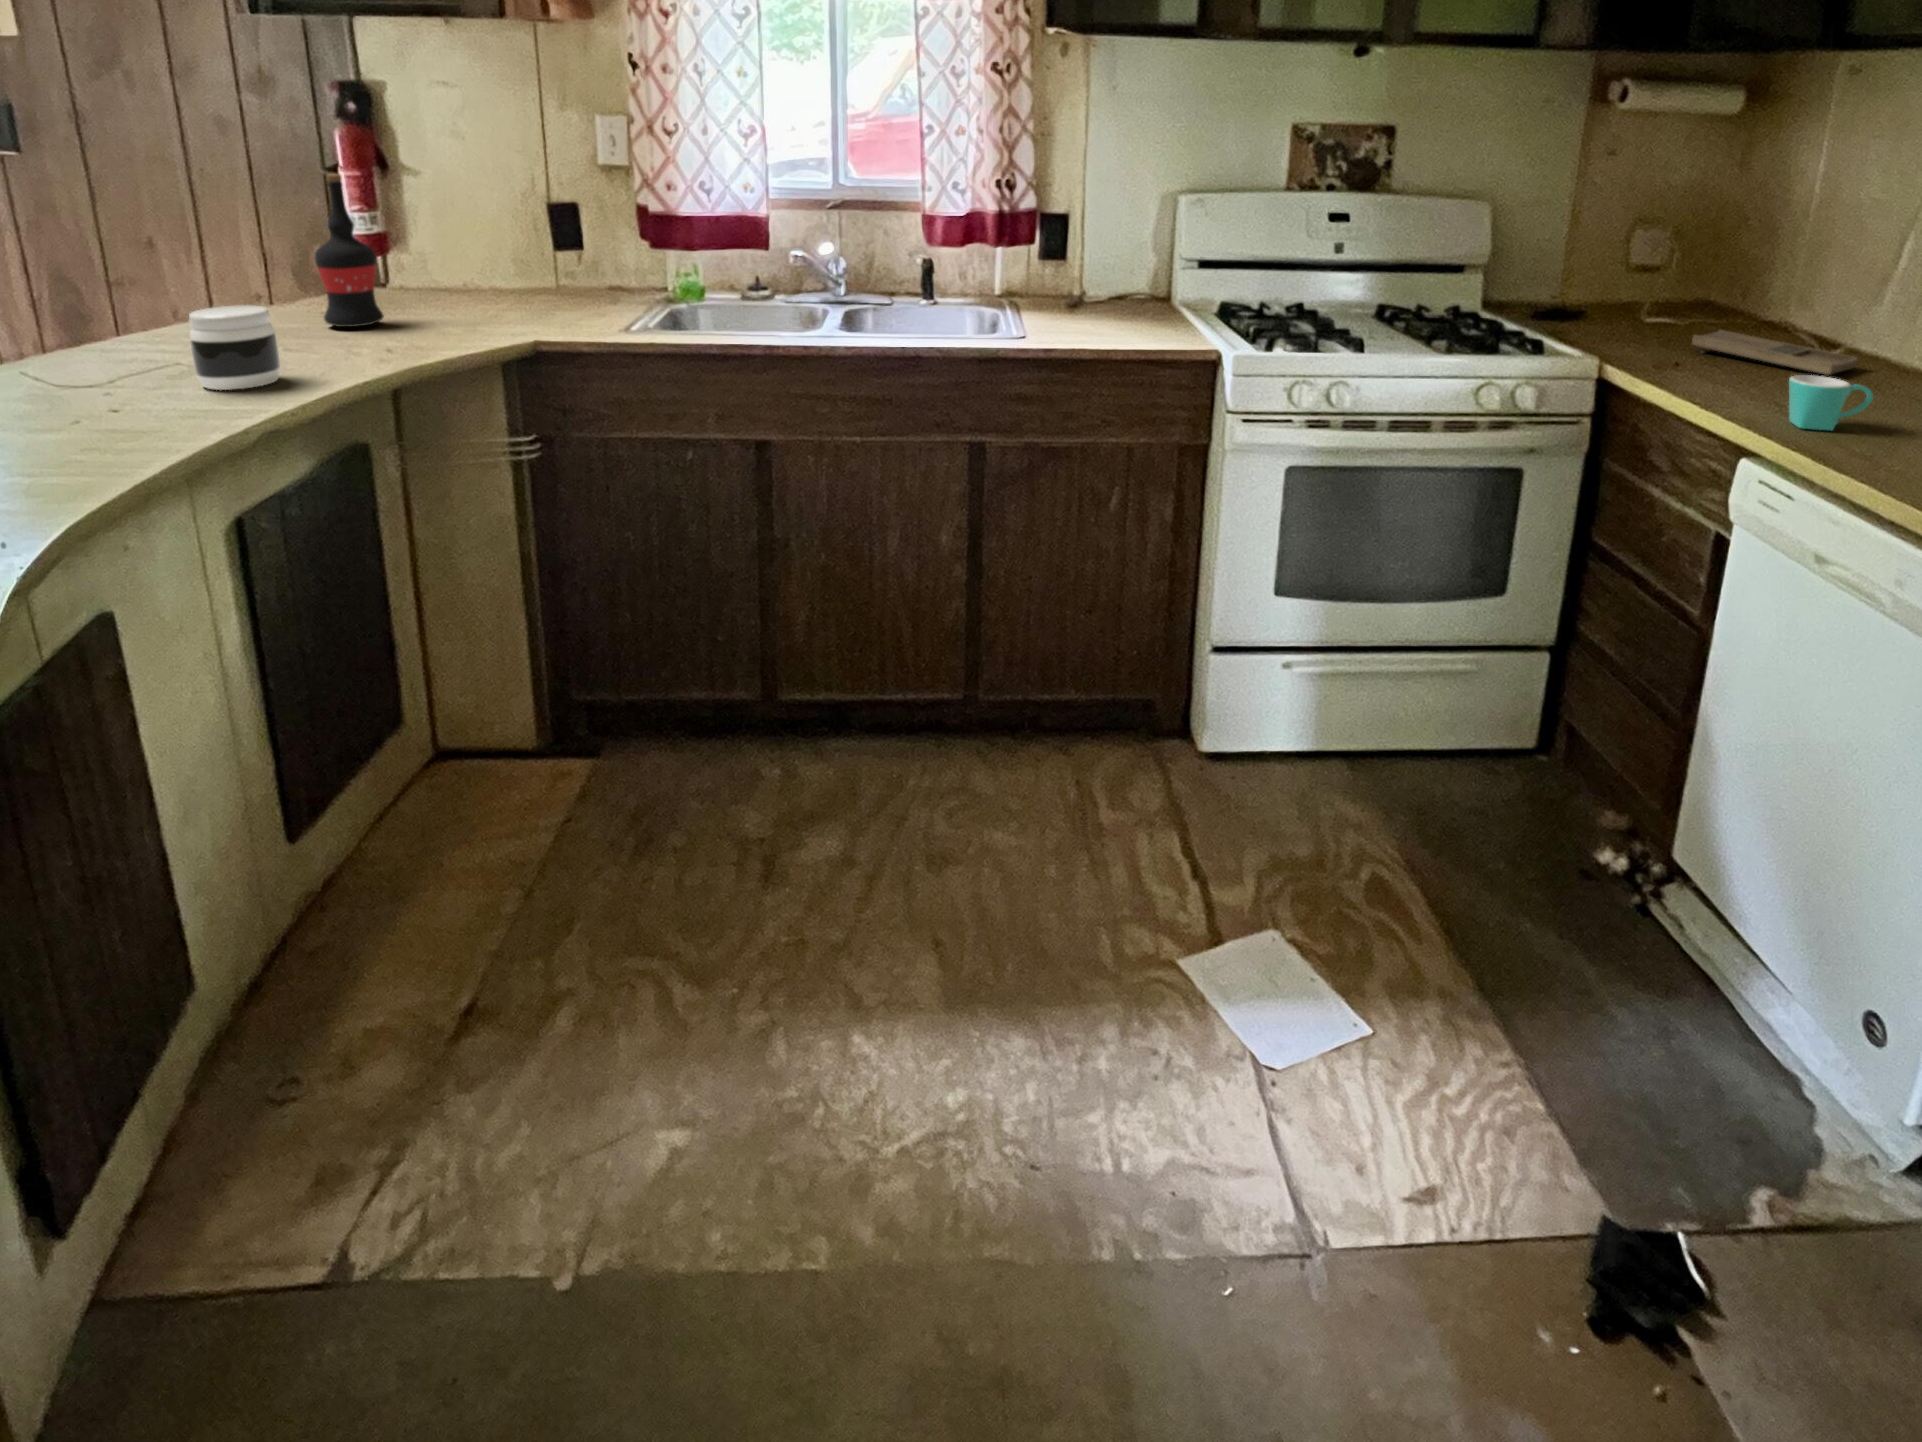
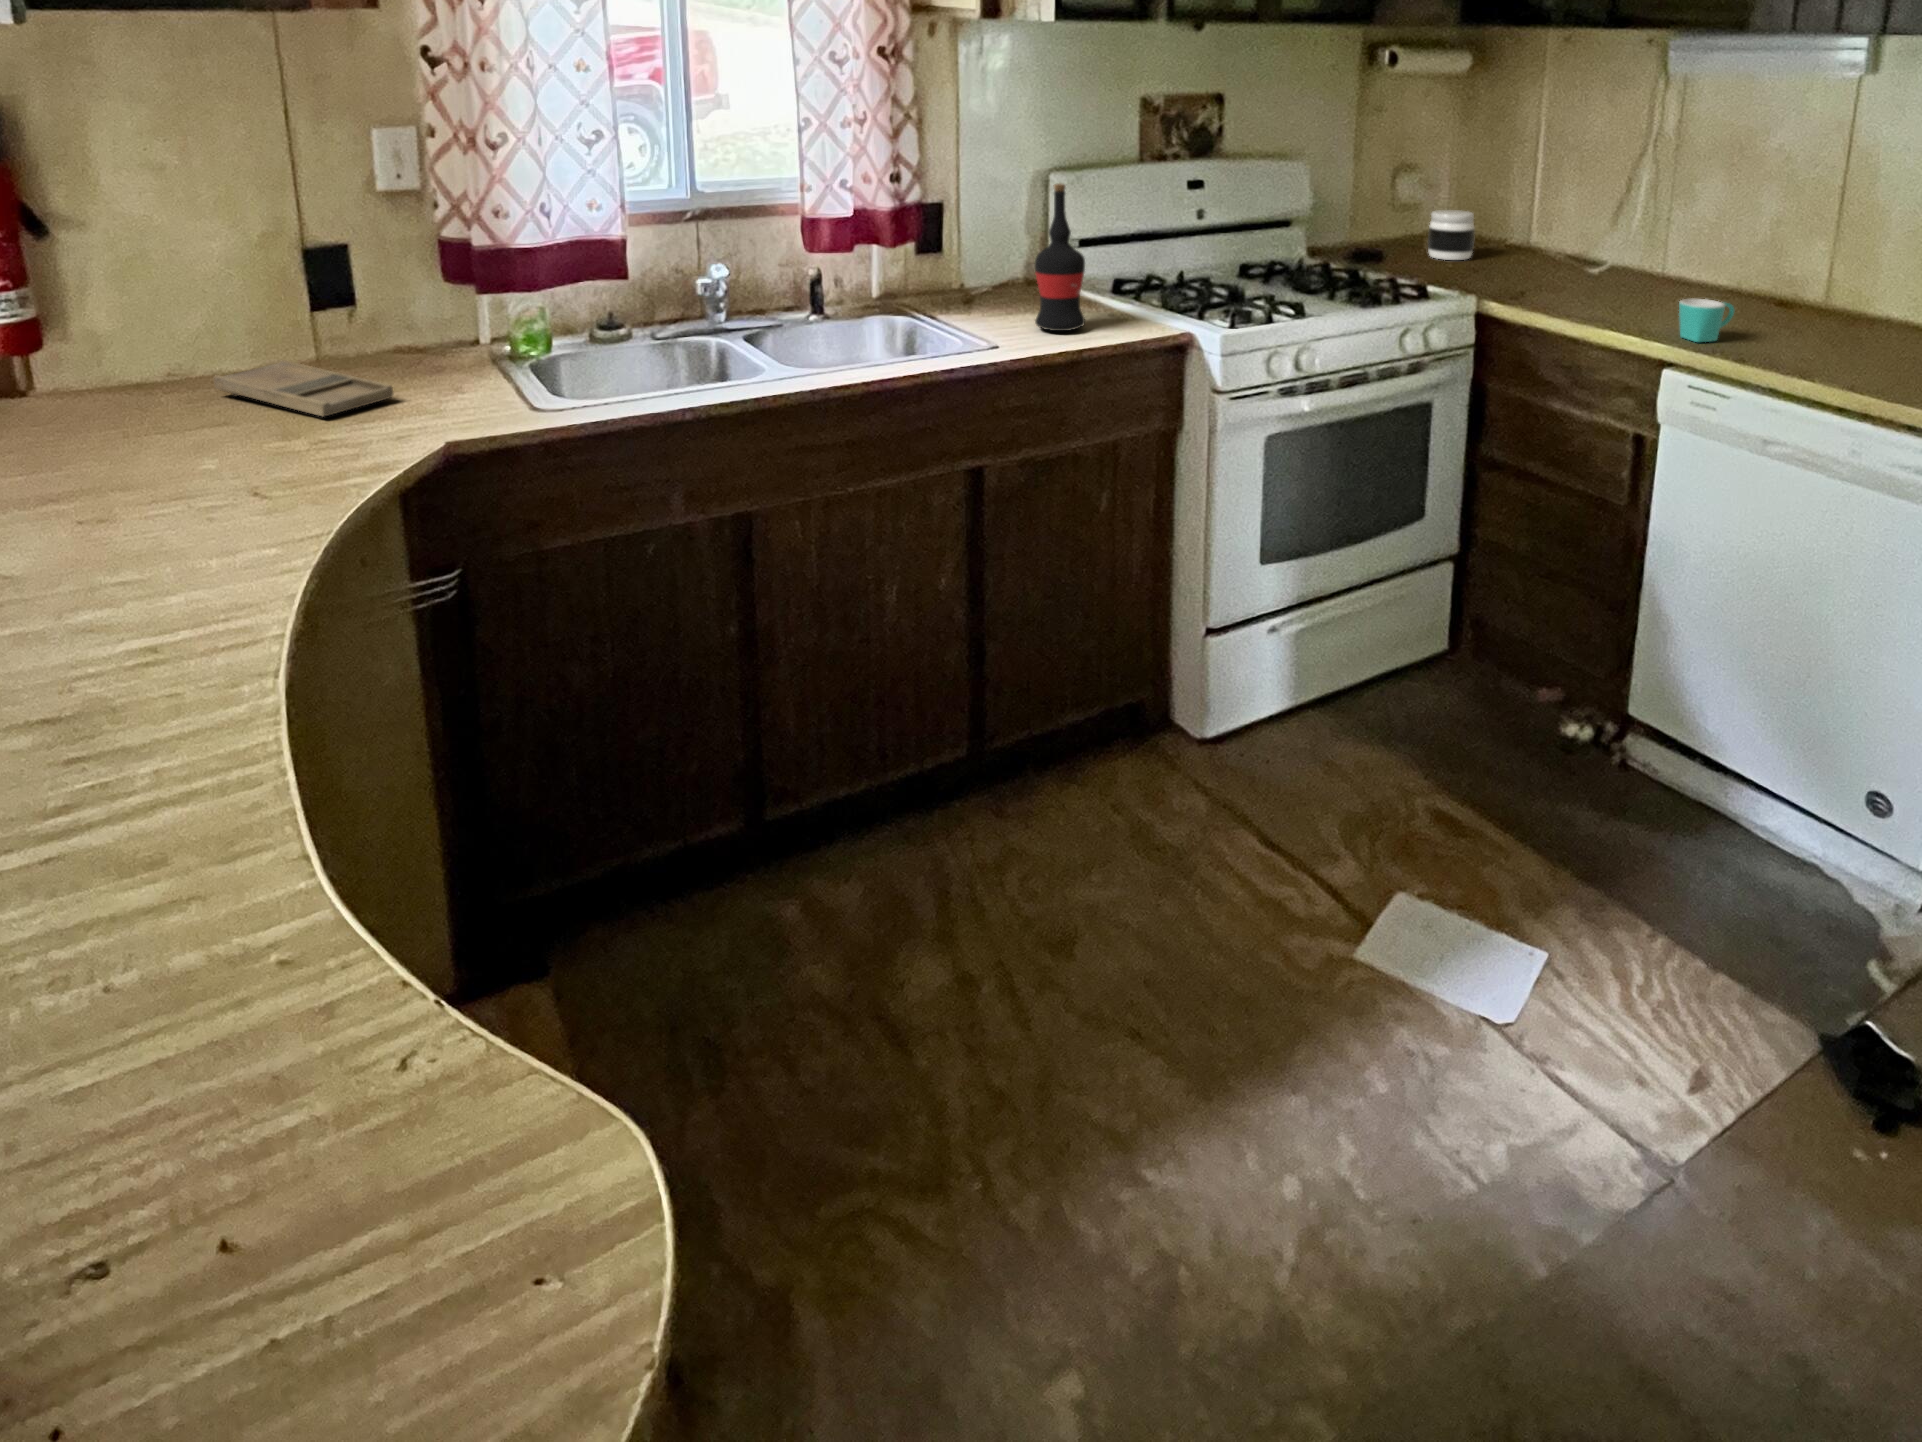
wine bottle: present [315,174,384,327] -> present [1035,184,1085,331]
jar: present [189,305,280,390] -> present [1428,210,1475,260]
tray: present [1692,330,1858,375] -> present [214,360,393,417]

